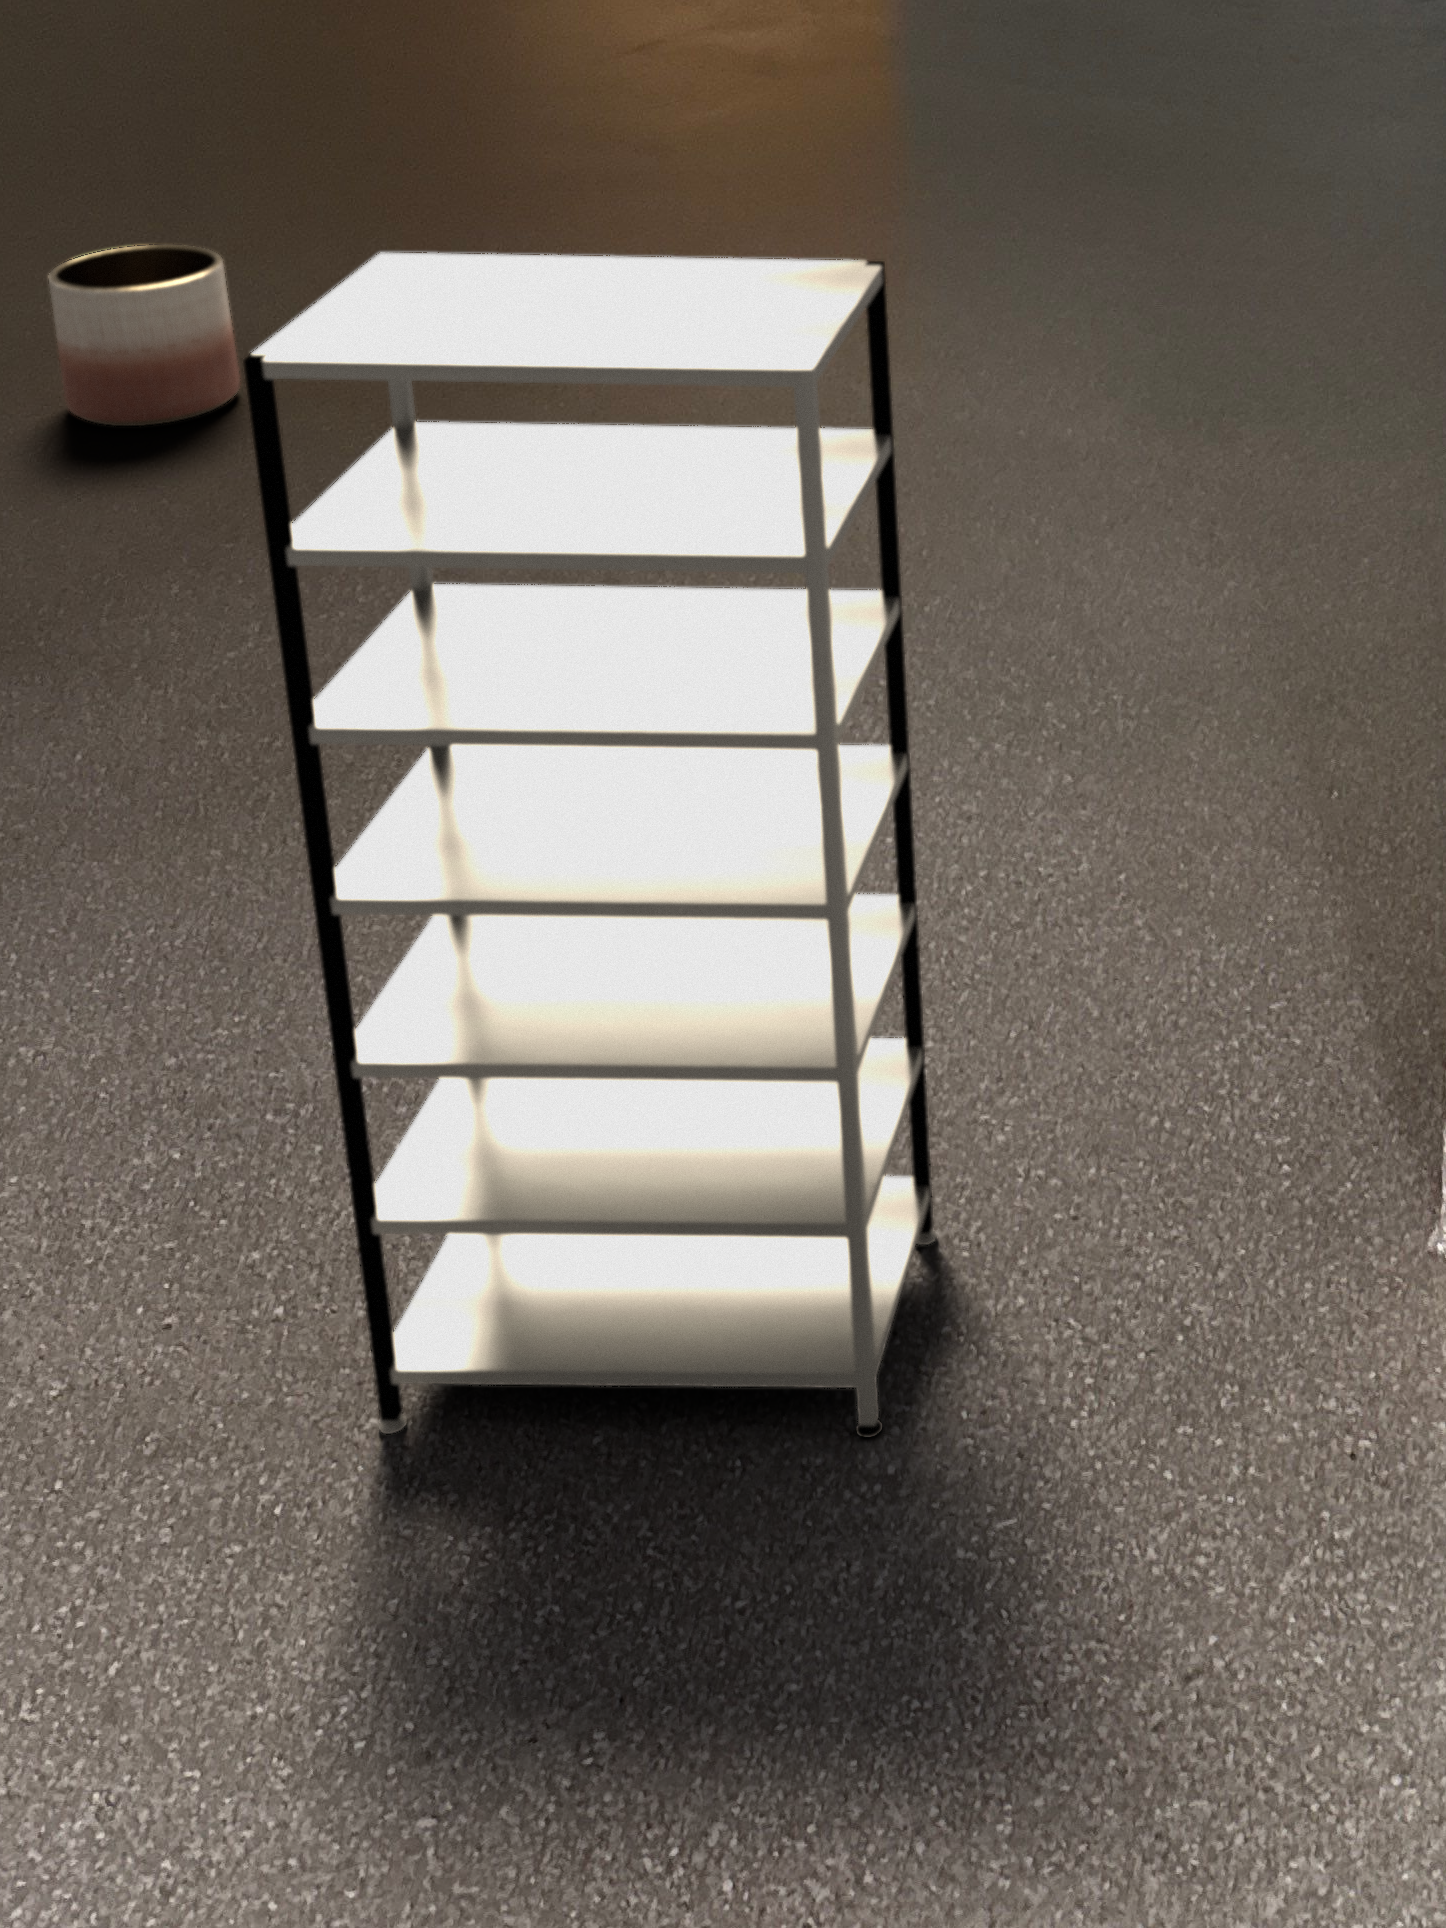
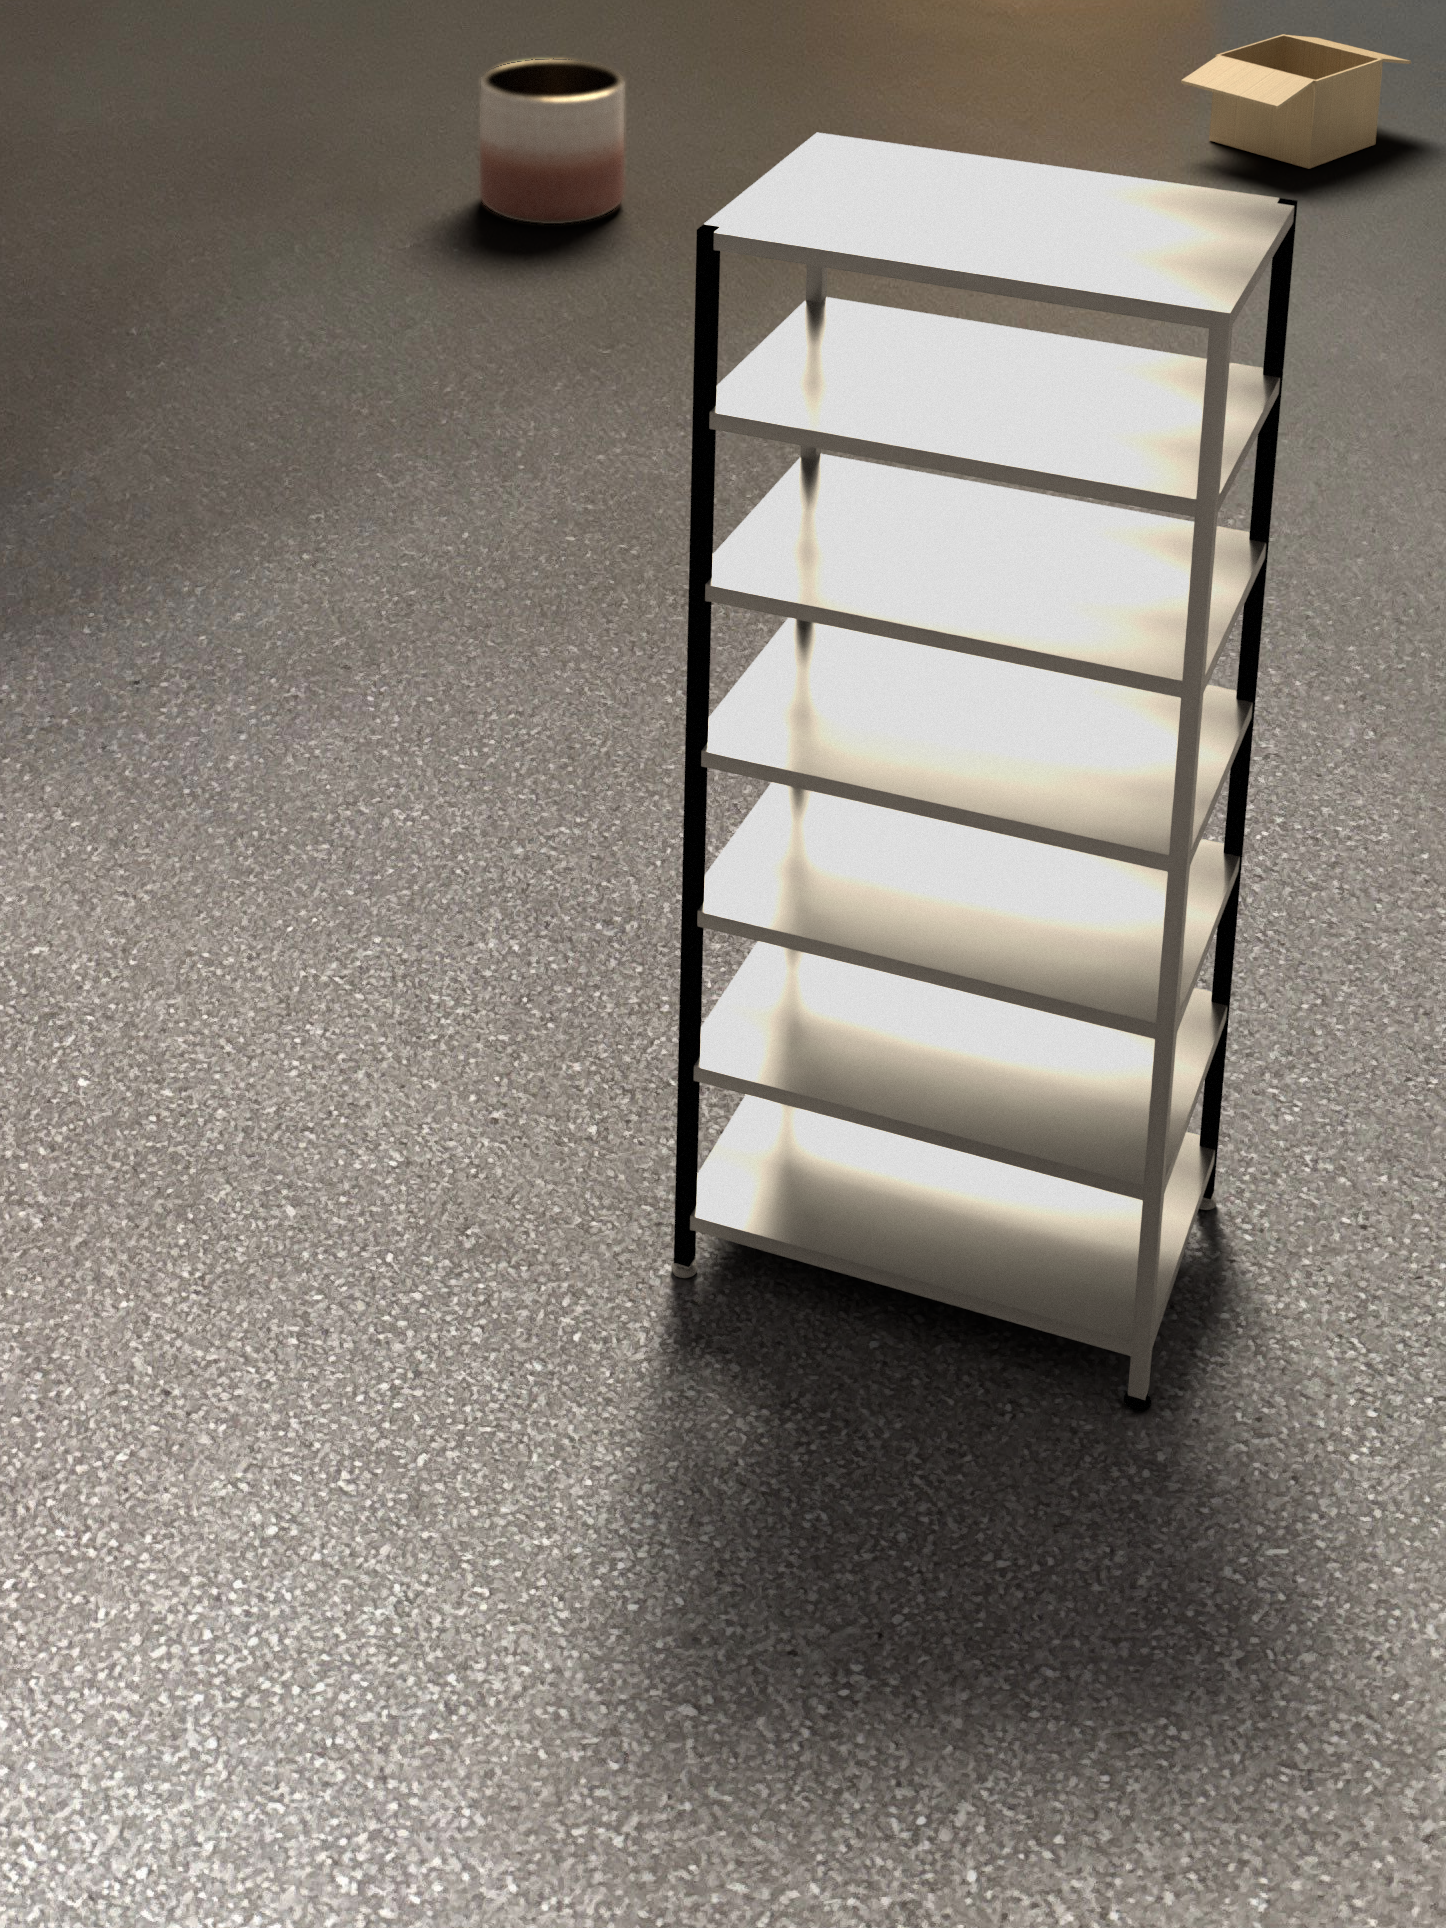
cardboard box: none [844,141,1074,271] -> present [1181,34,1411,169]

